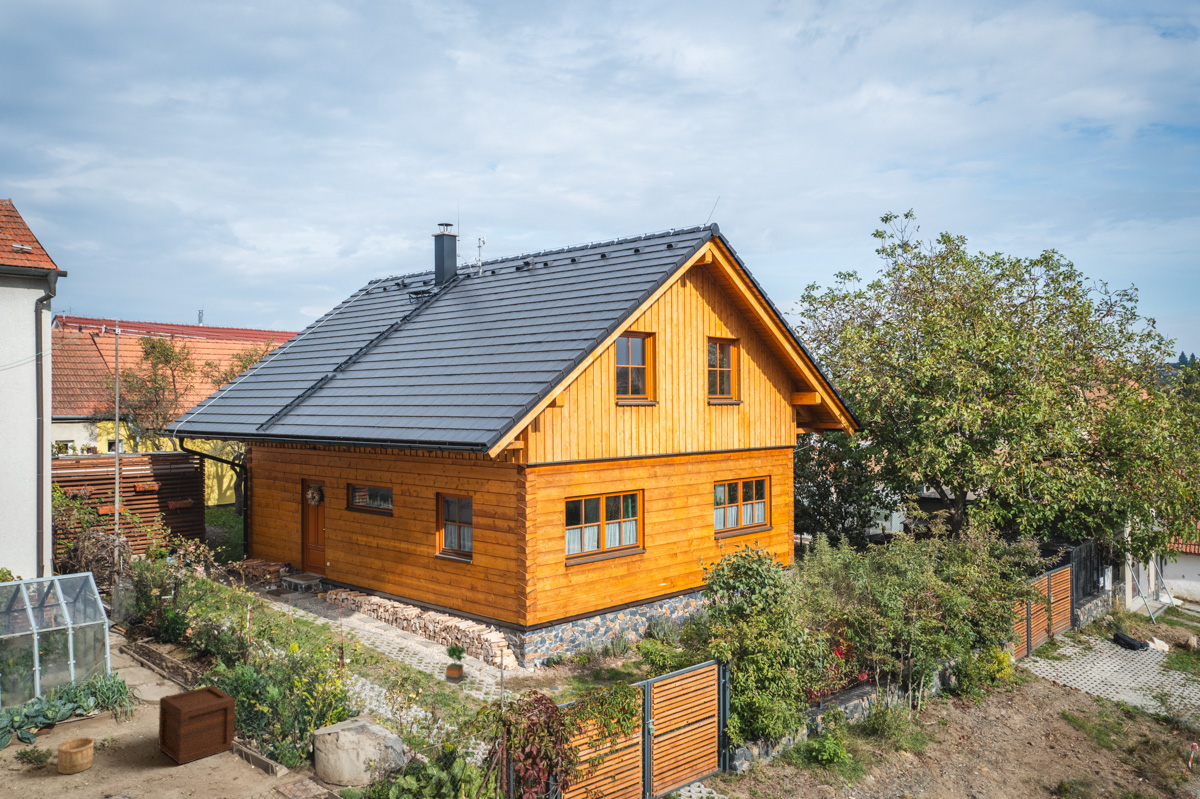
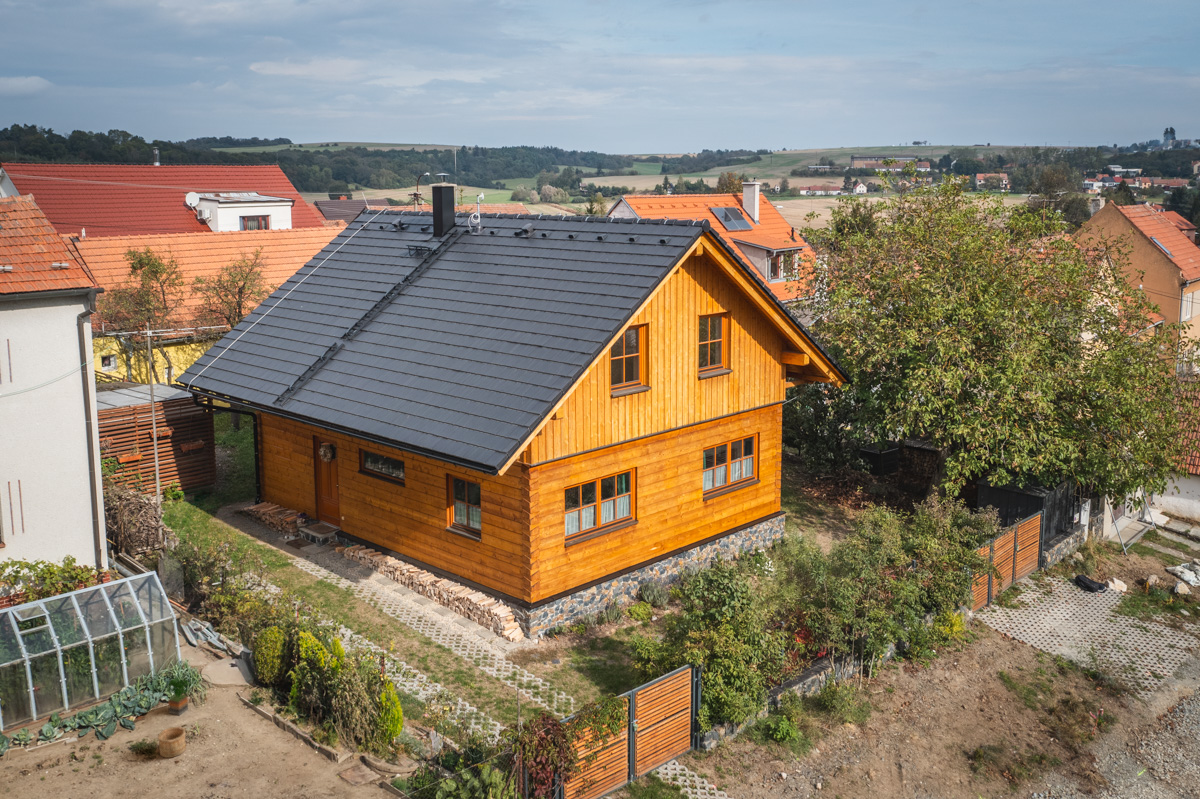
potted tree: present [446,646,467,684] -> present [167,679,190,715]
wooden crate: present [159,686,235,764] -> none [232,679,295,748]

